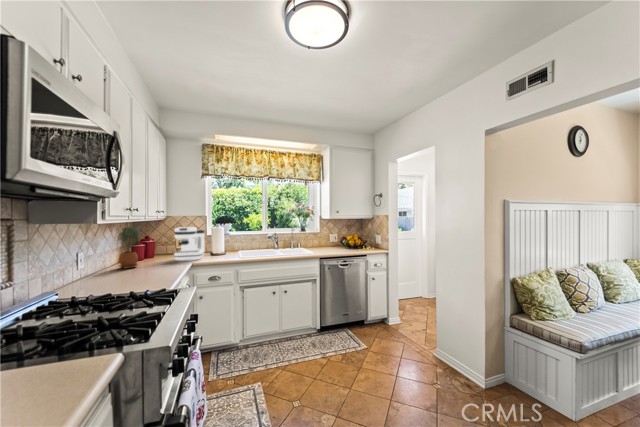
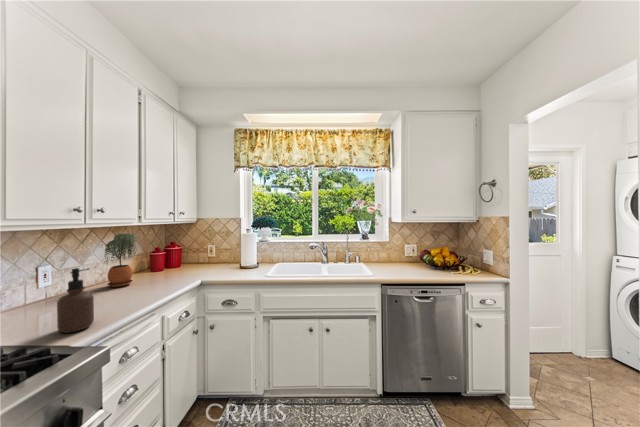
coffee maker: present [174,227,205,260] -> none [187,232,230,275]
soap dispenser: none [146,244,165,283] -> present [57,268,94,333]

